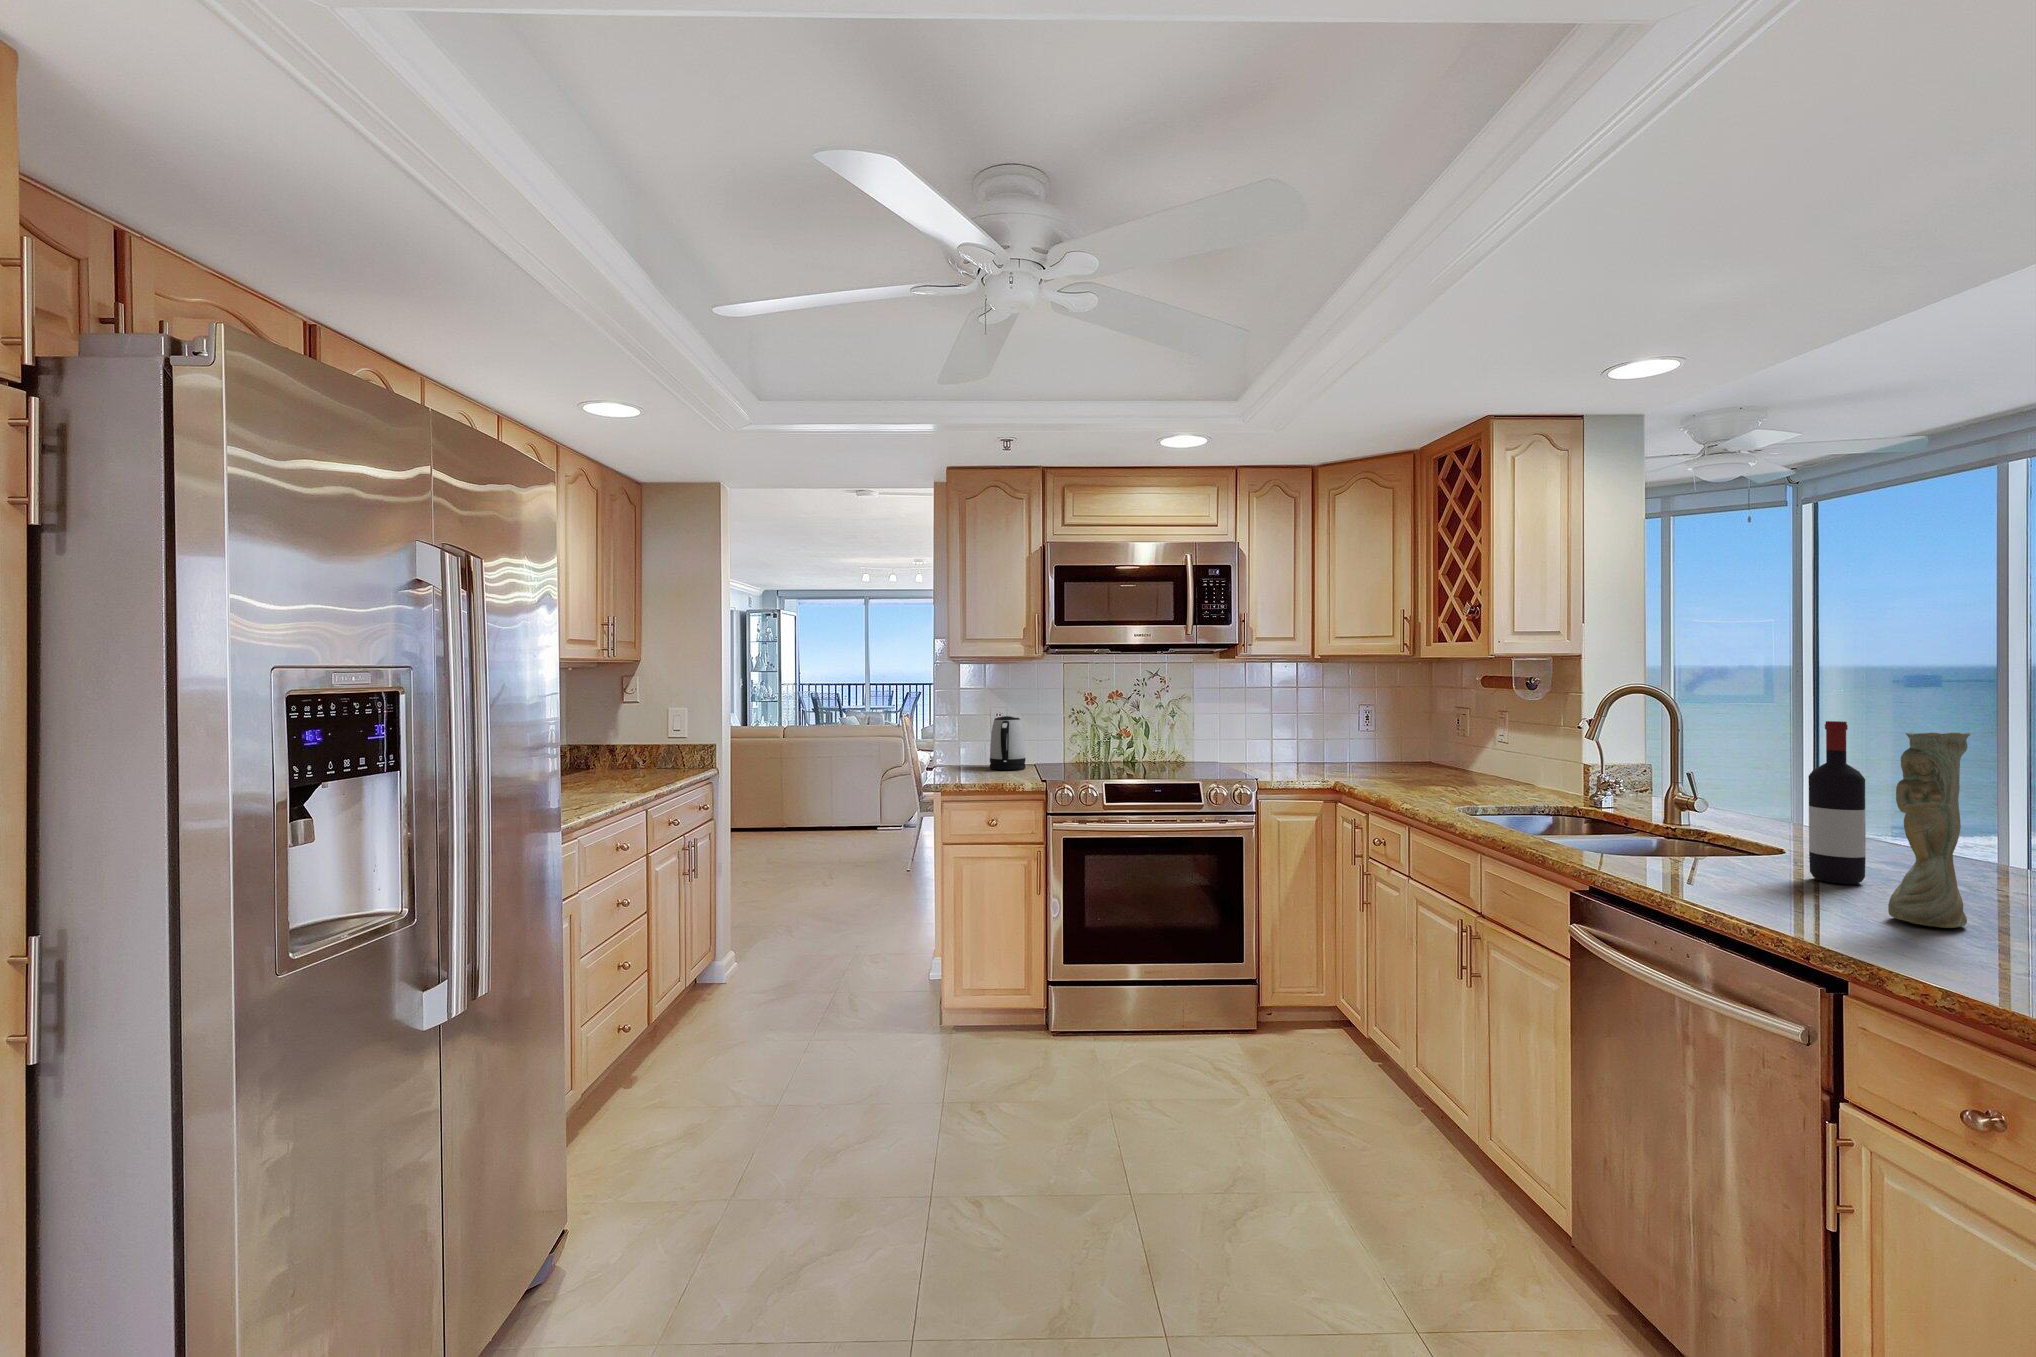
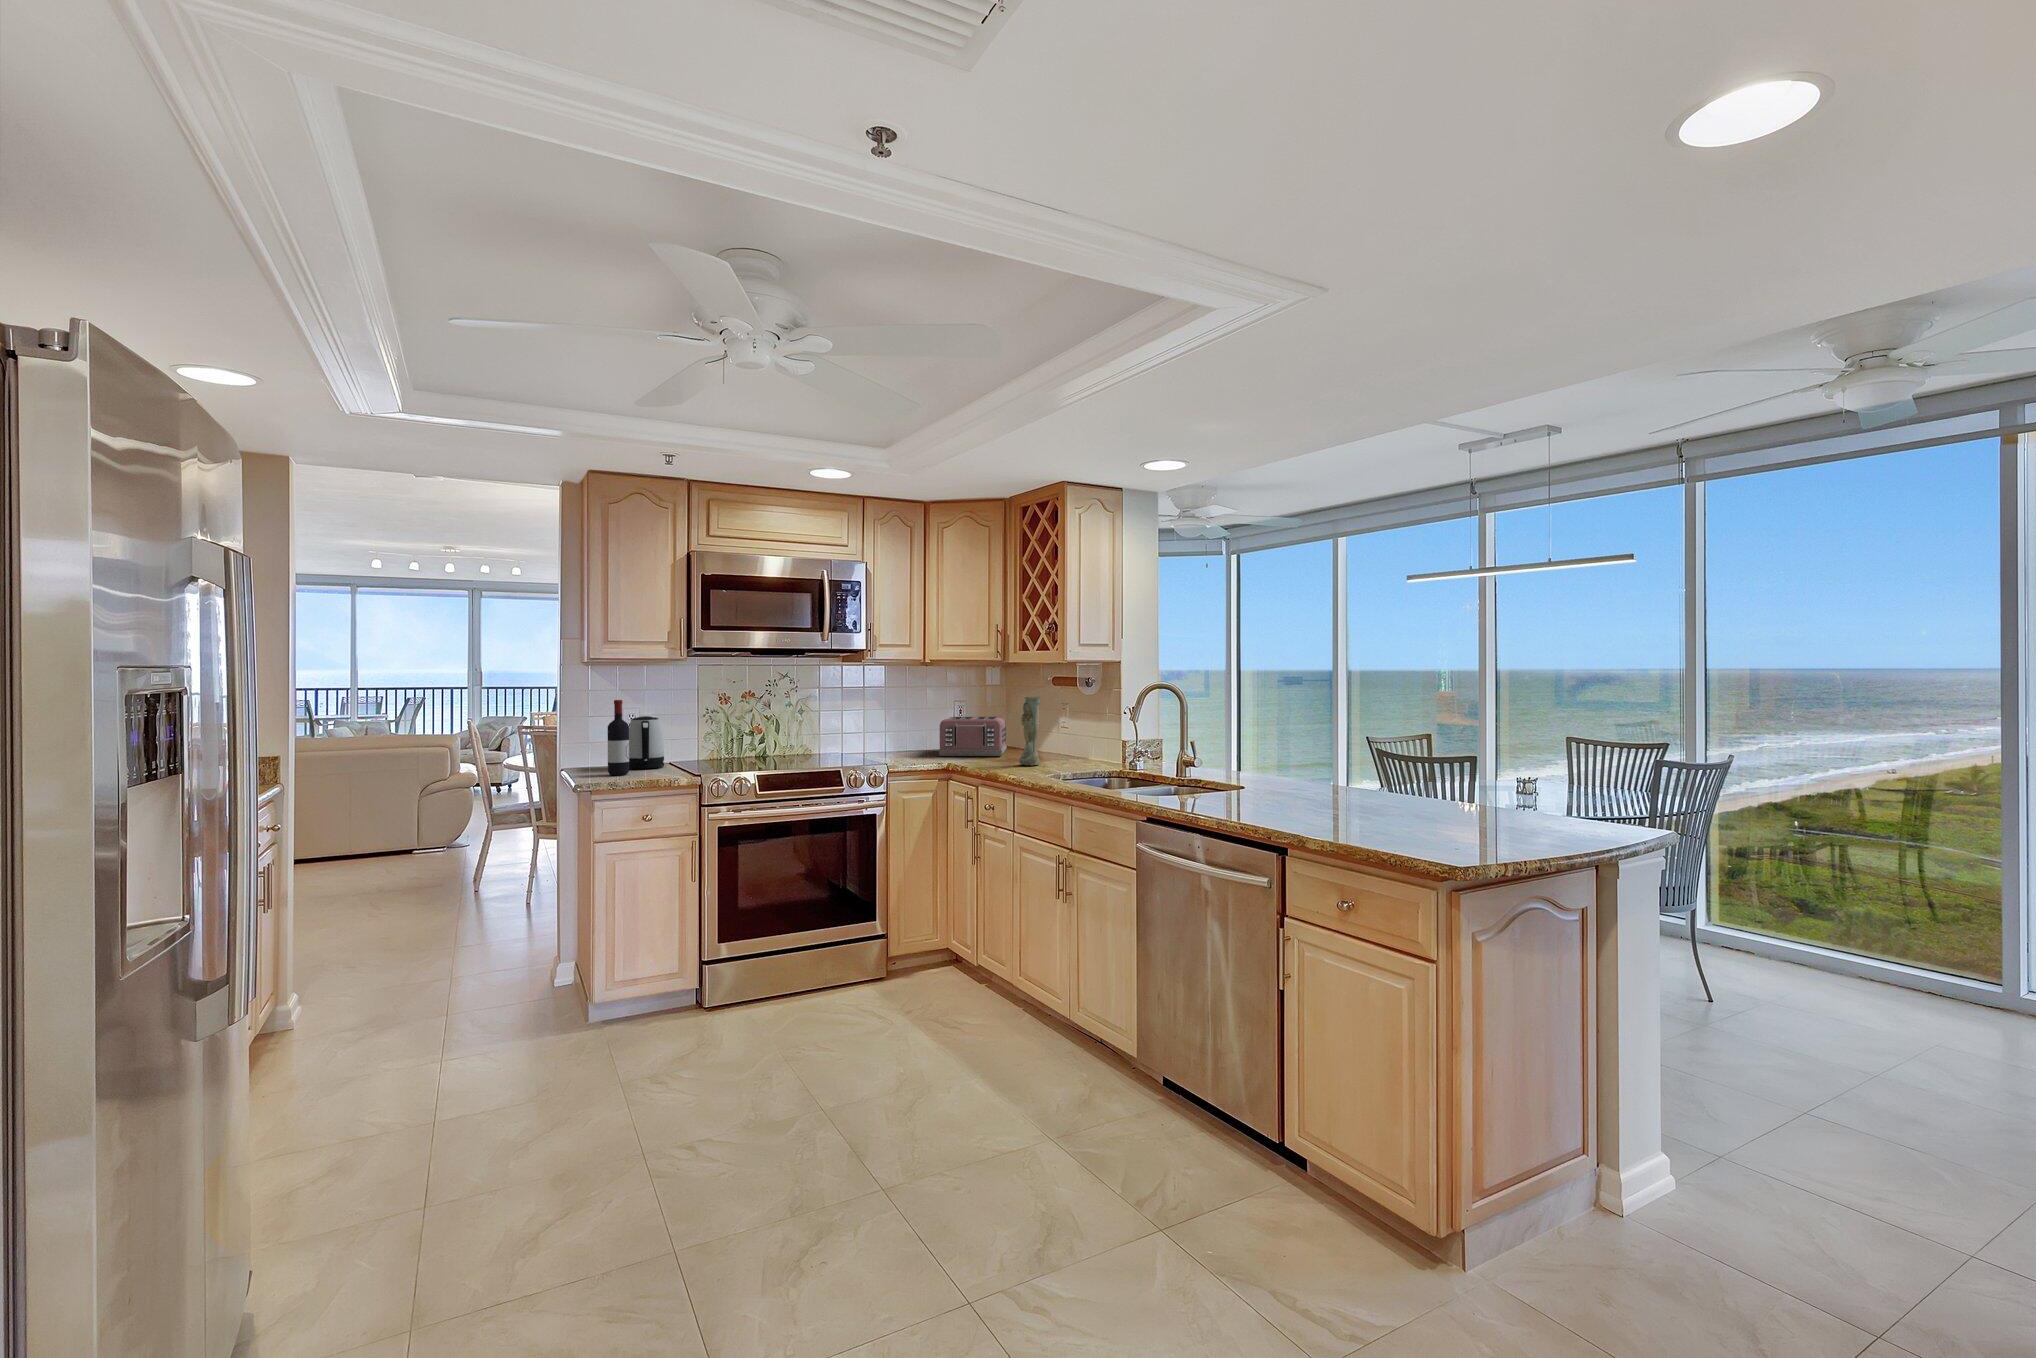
wine bottle: present [1809,721,1866,884] -> present [608,700,629,775]
toaster: none [1330,724,1425,775] -> present [939,717,1007,756]
vase: present [1888,733,1970,928] -> present [1019,697,1040,765]

